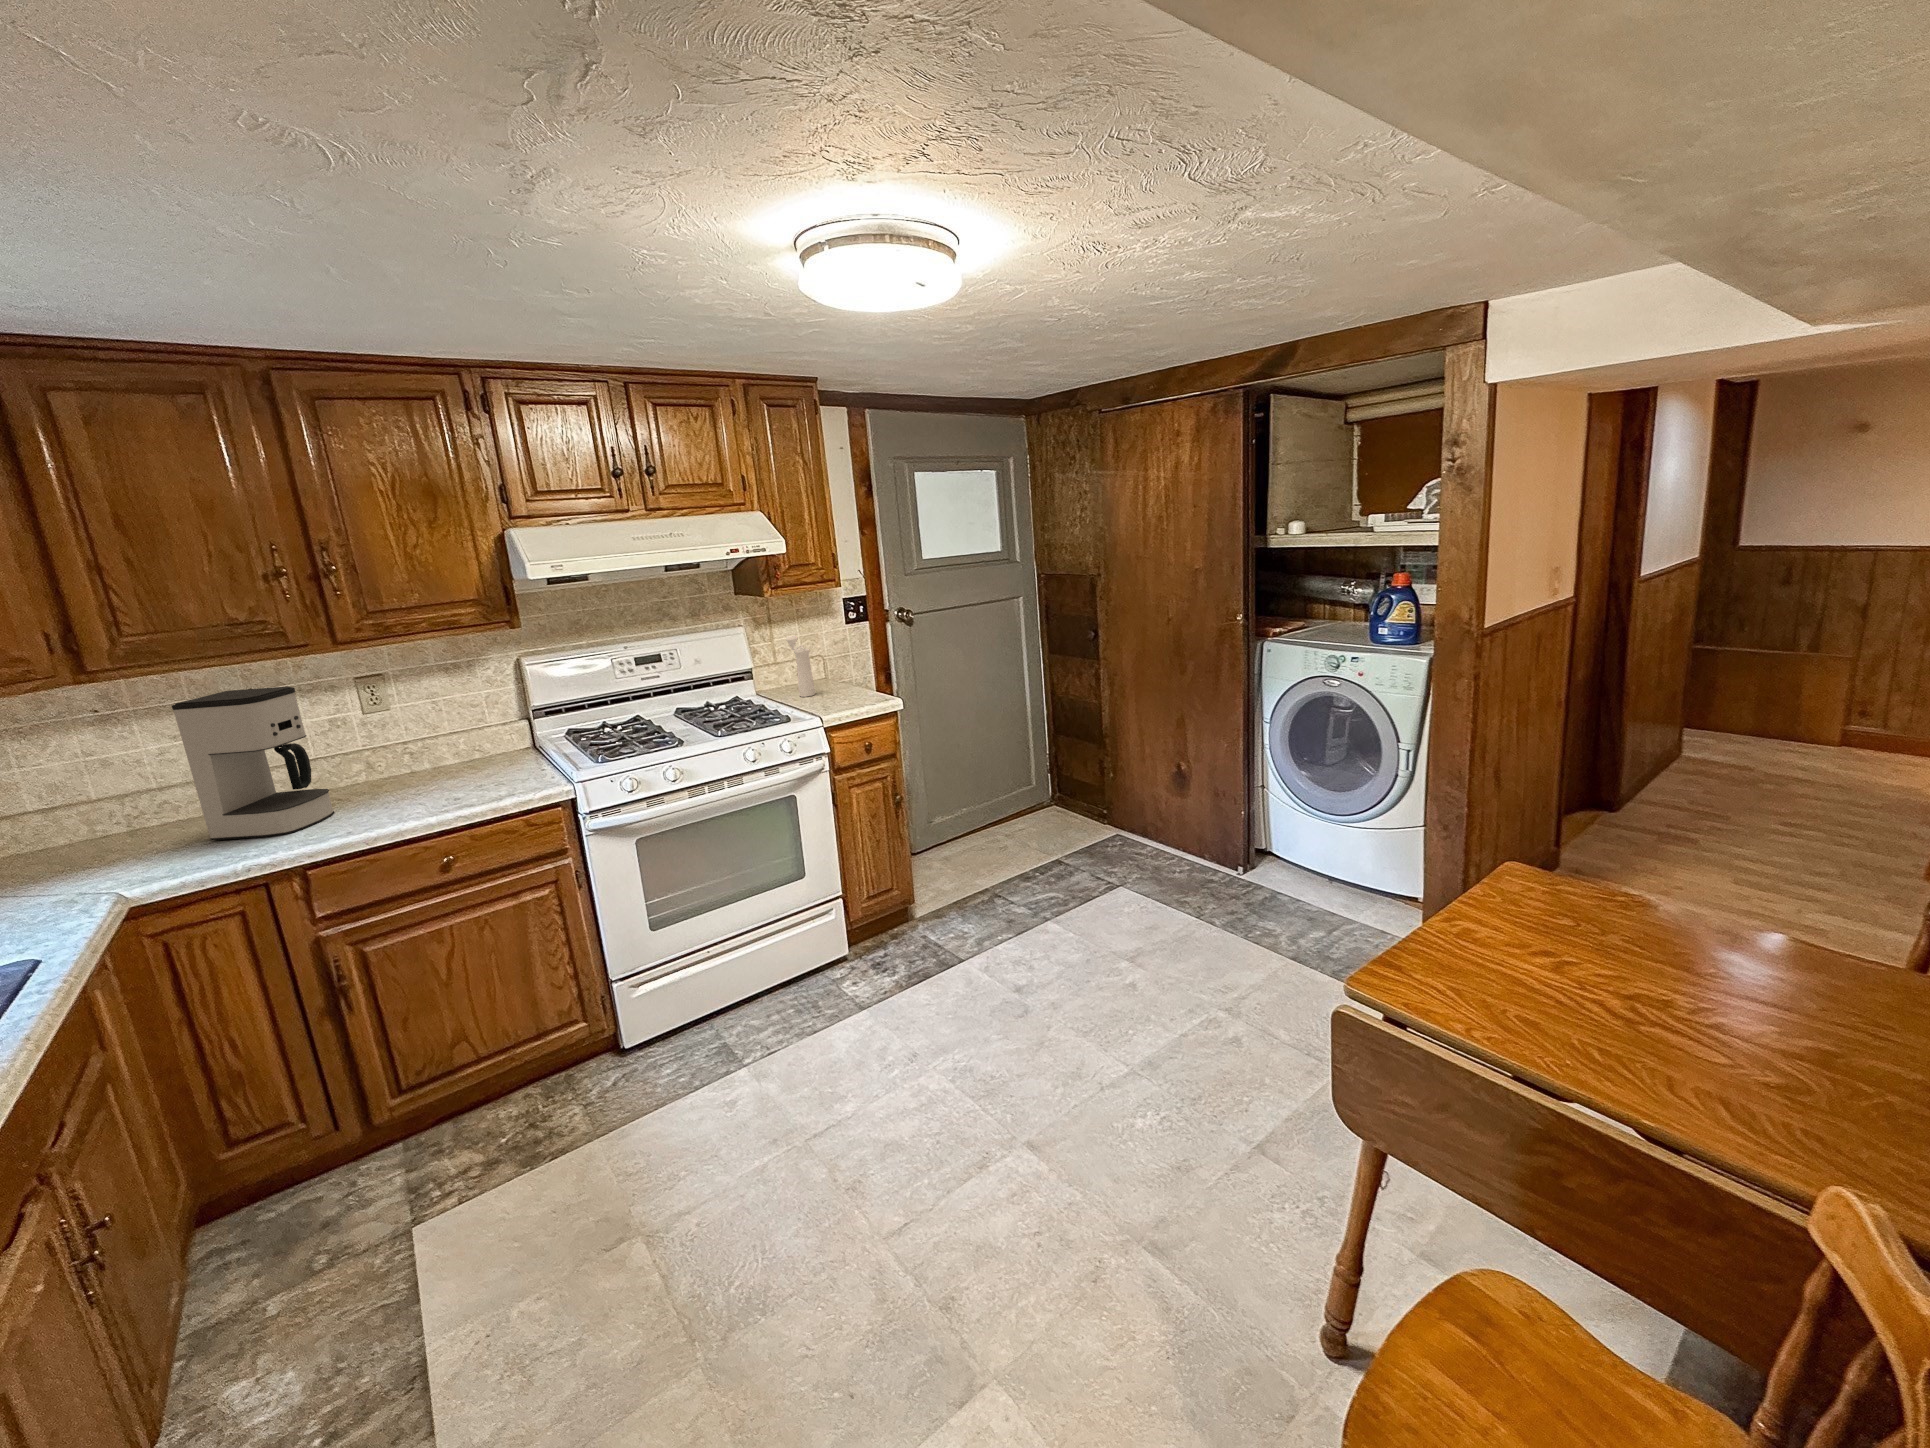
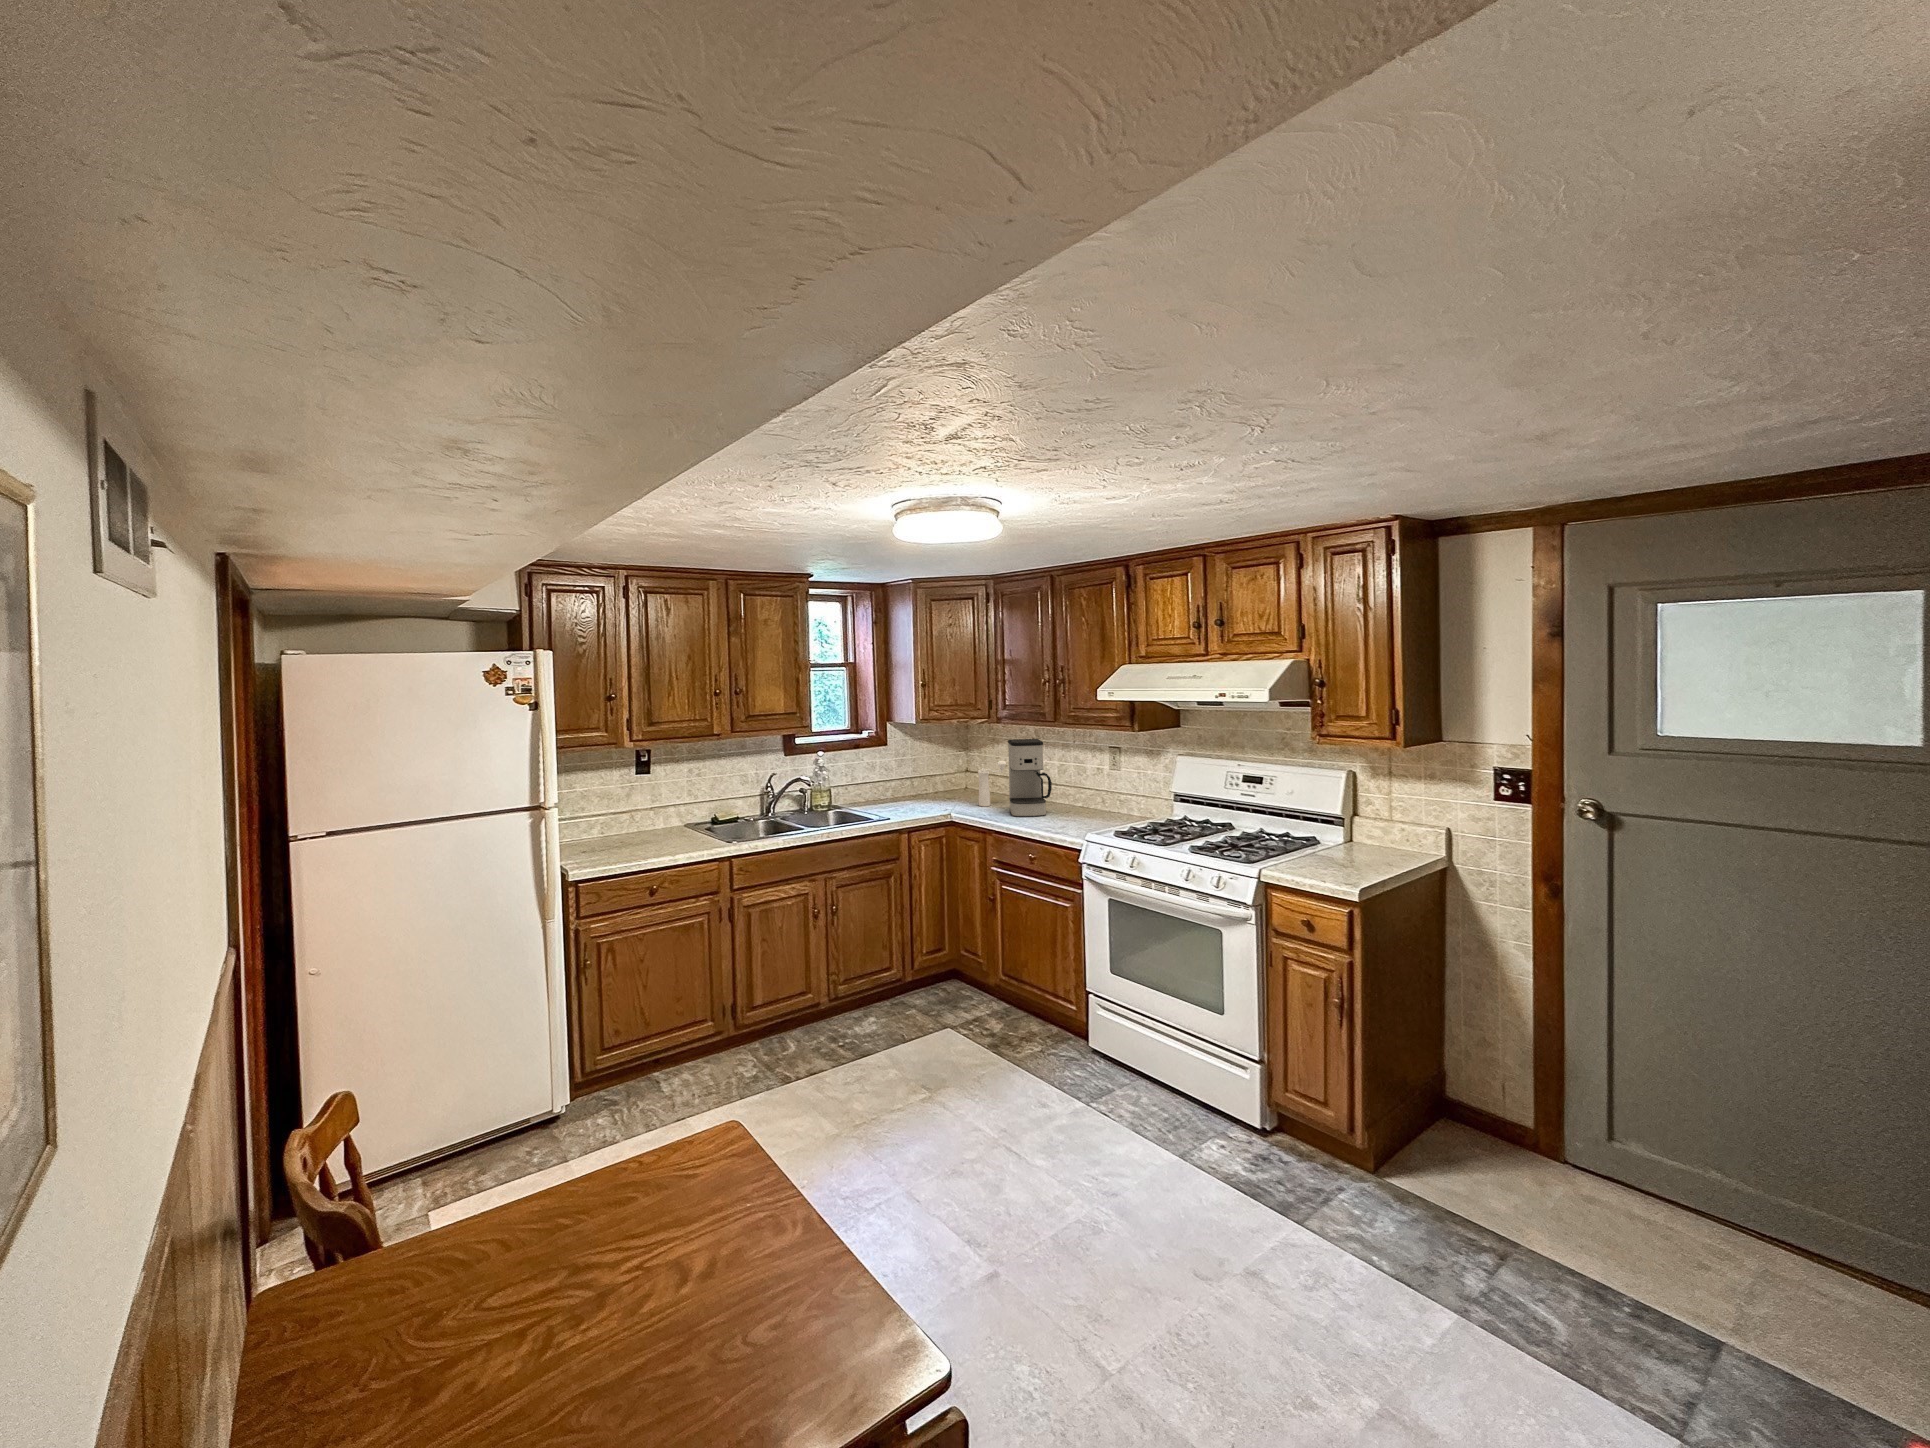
pepper mill: present [786,635,815,697] -> present [978,761,1006,806]

